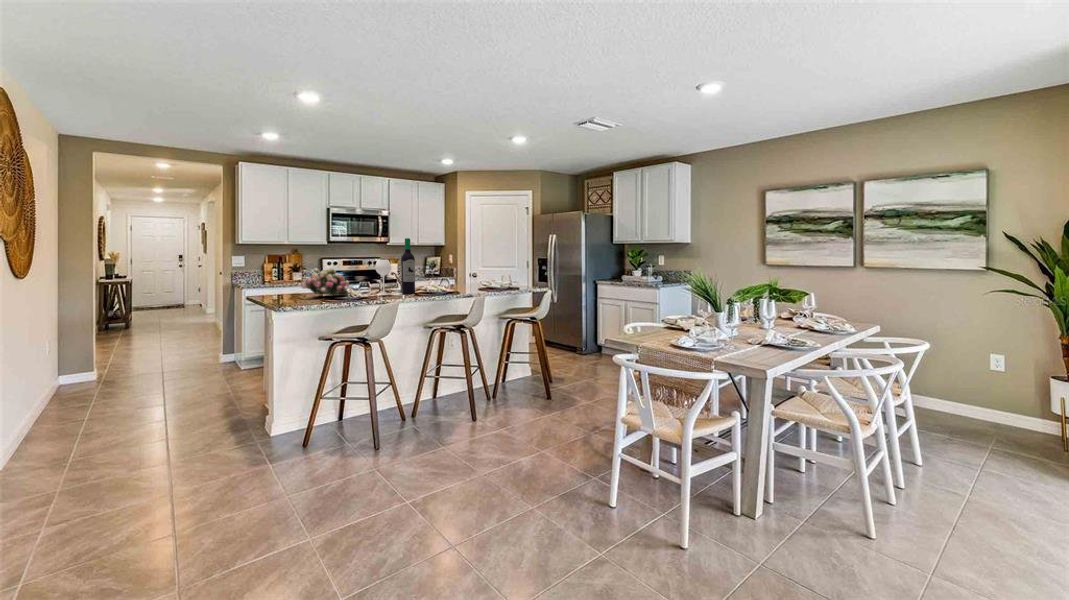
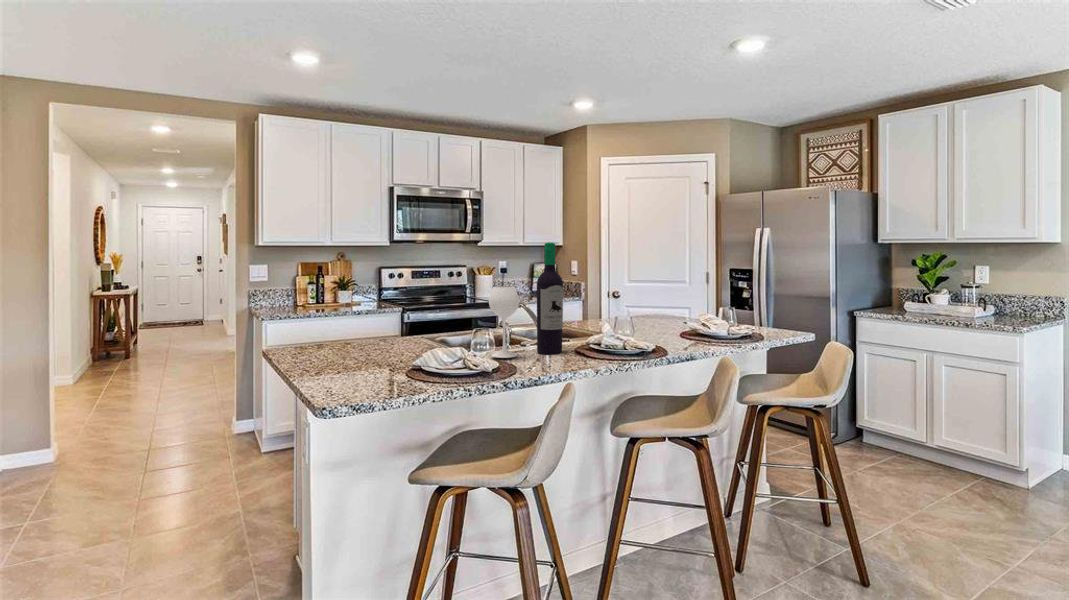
flower arrangement: present [302,268,349,296] -> none [350,301,436,355]

